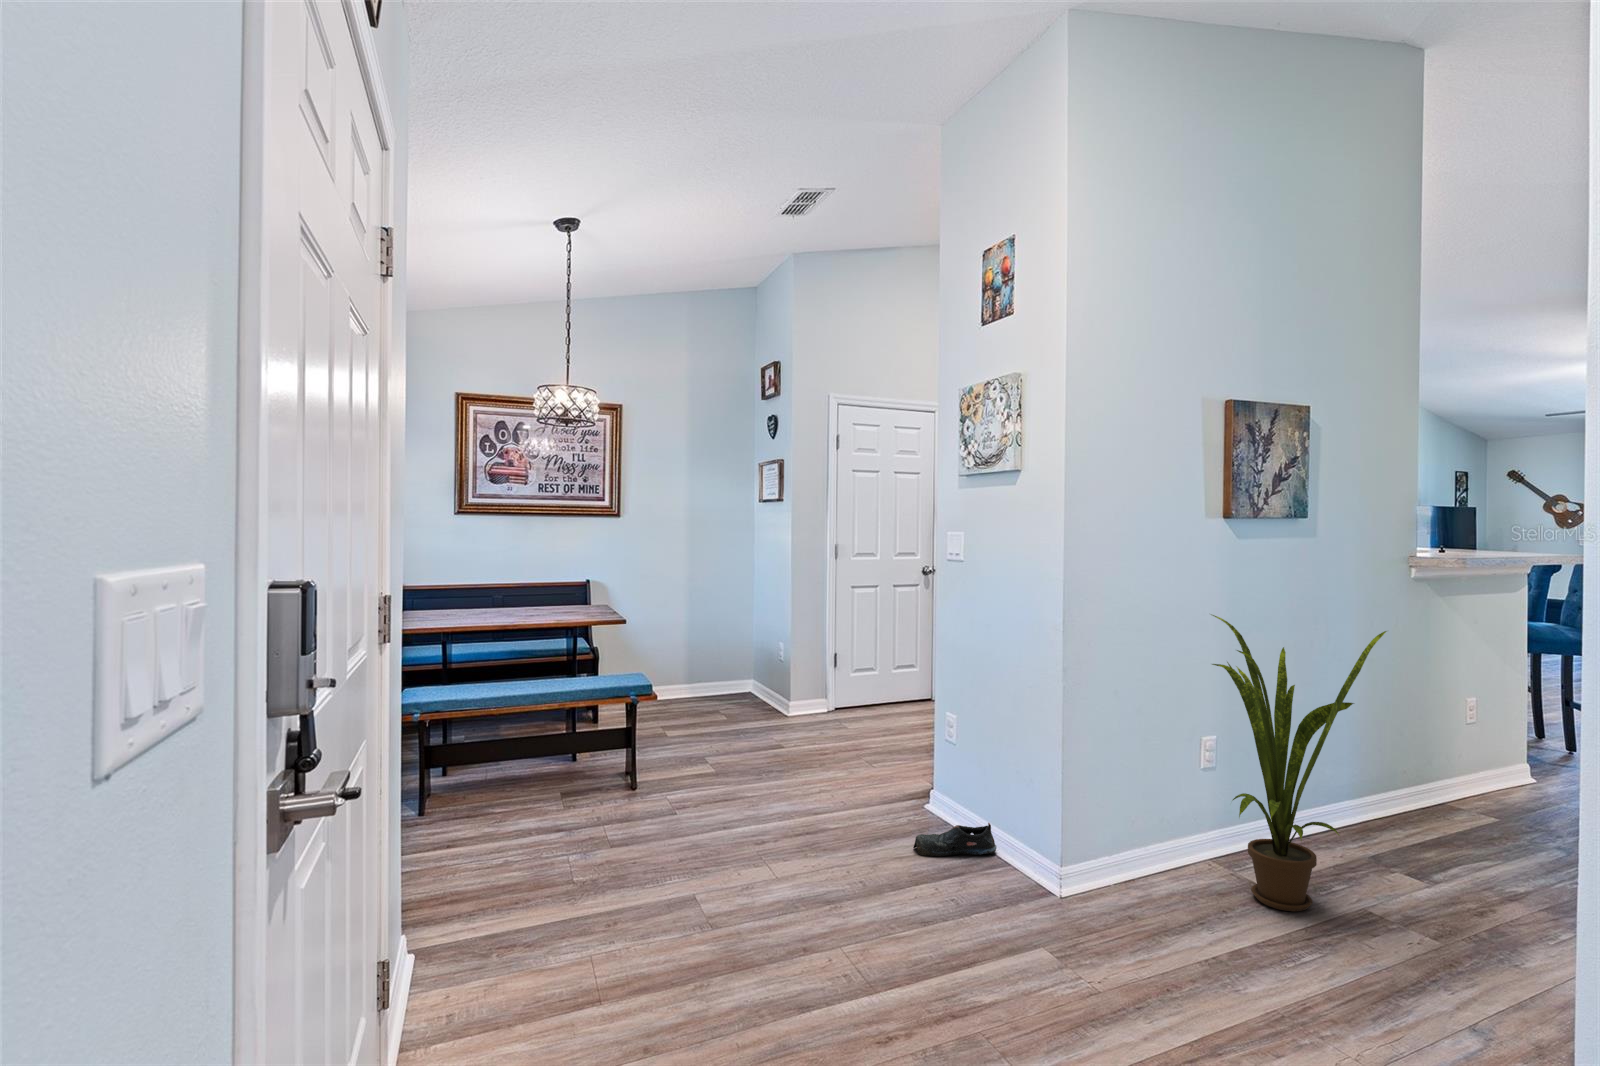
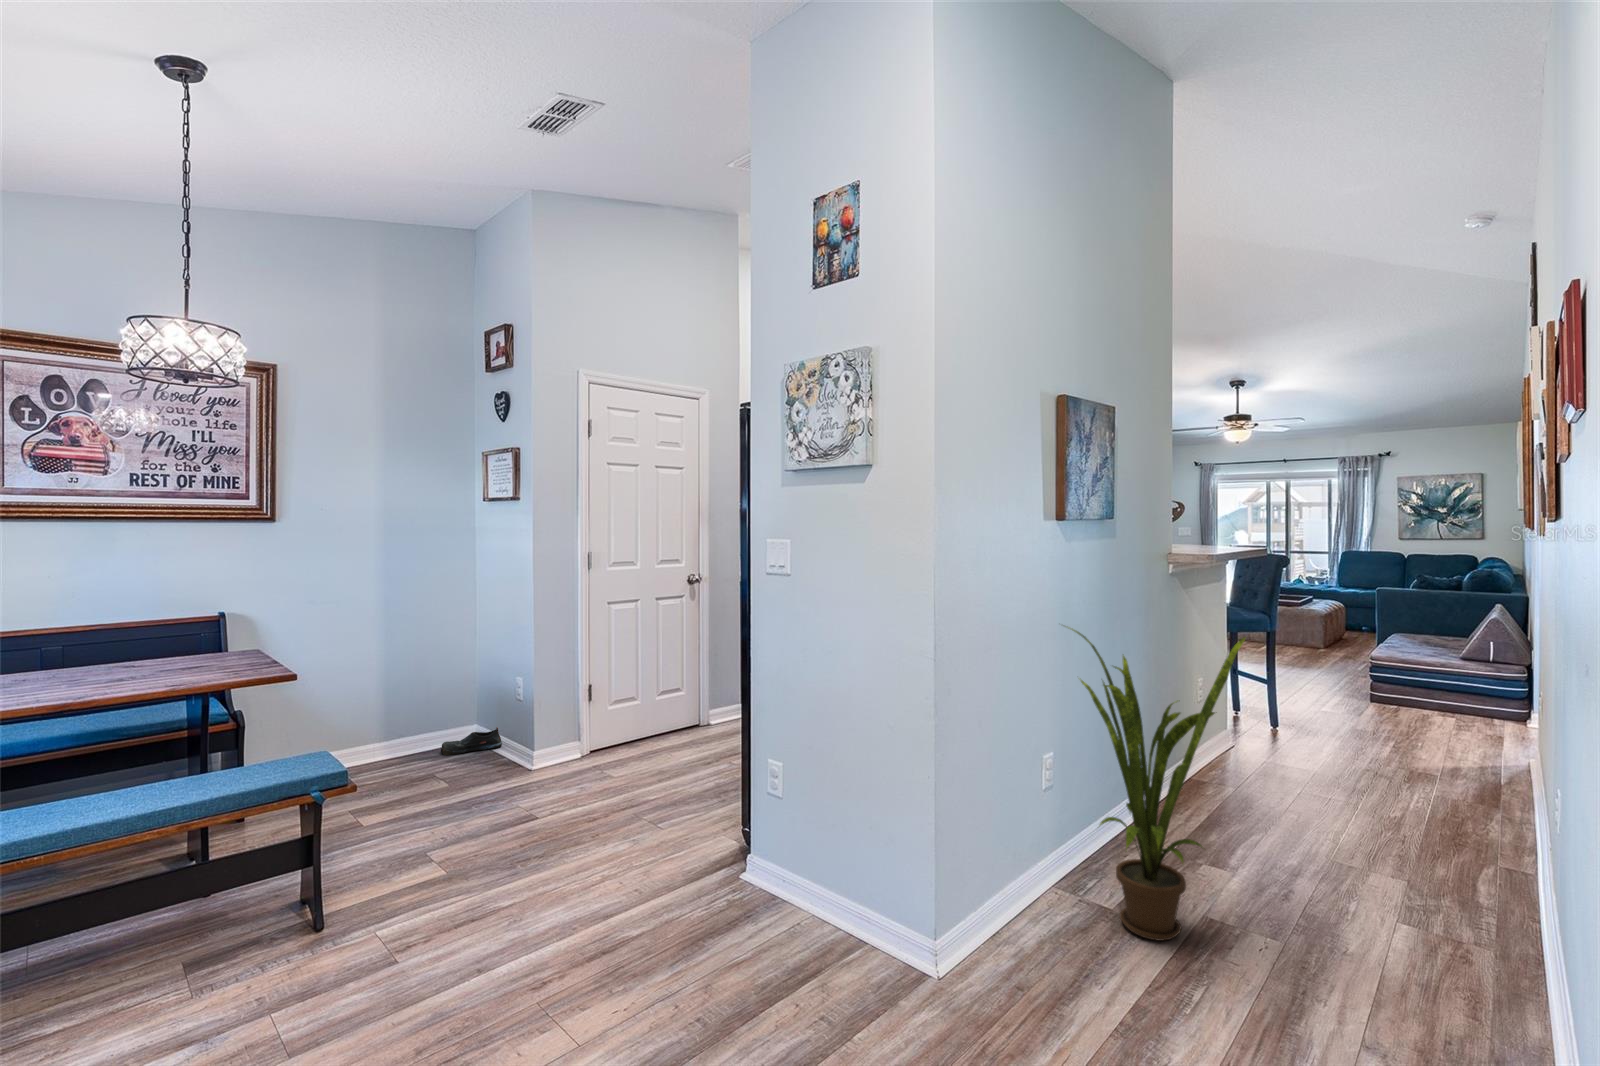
shoe: present [913,823,997,856] -> present [441,727,502,755]

